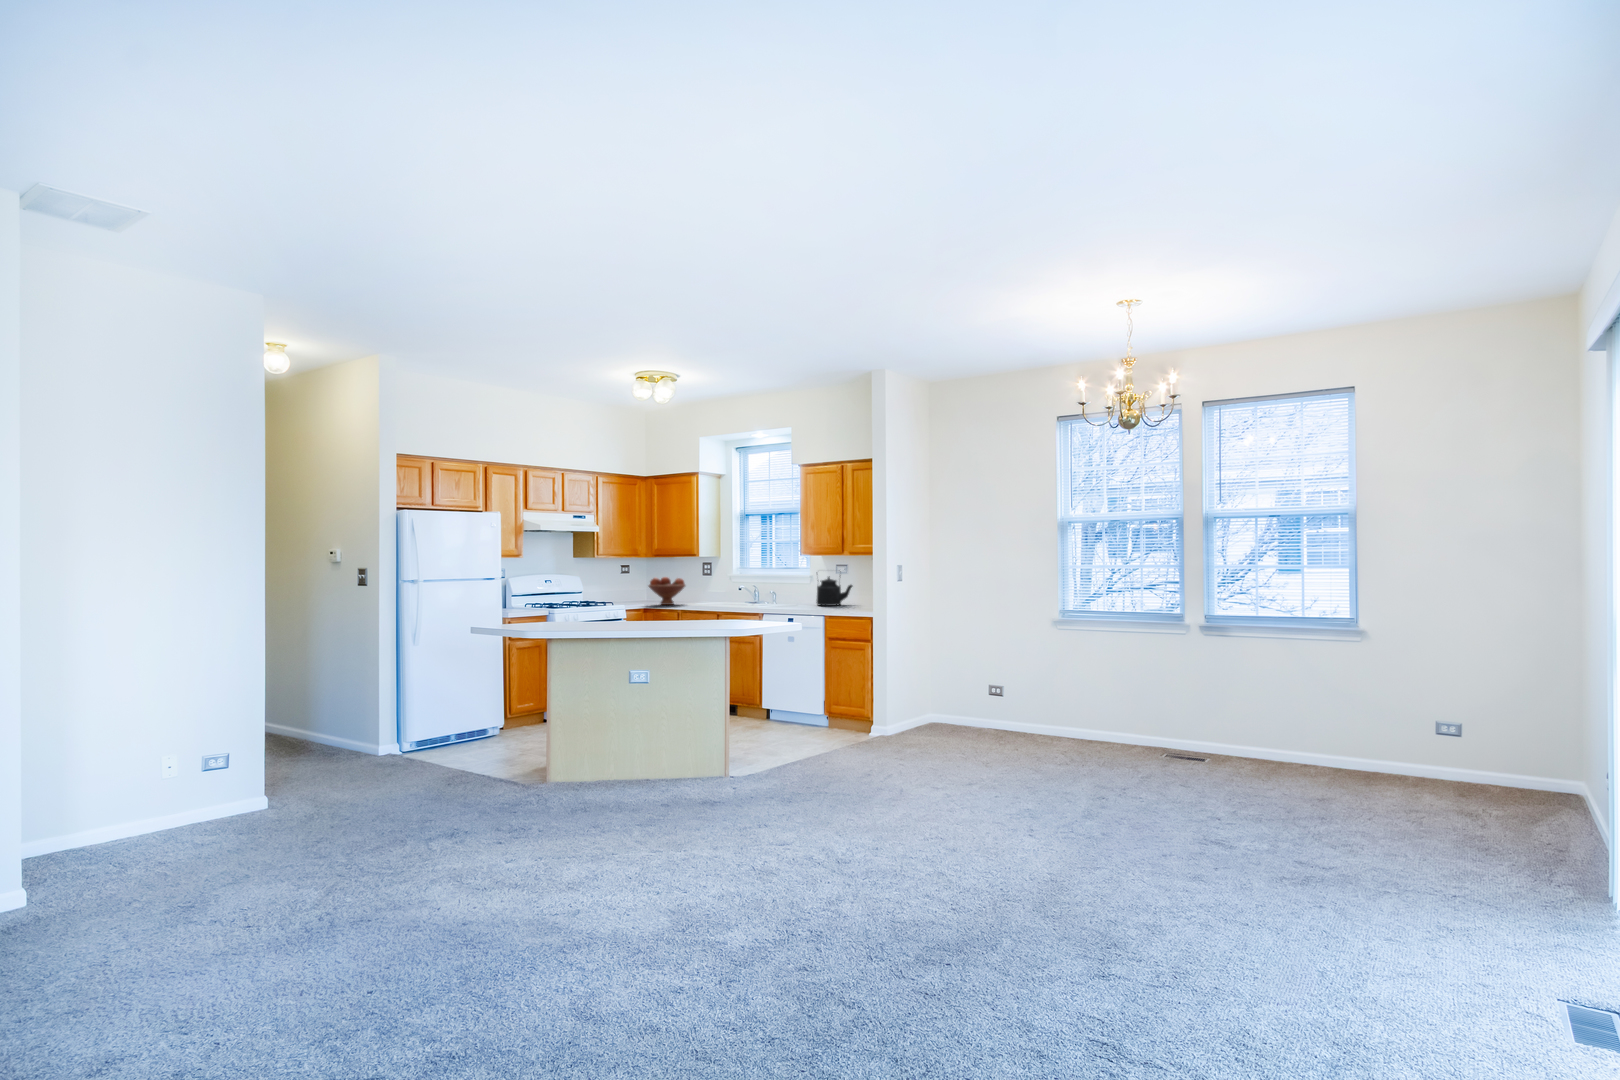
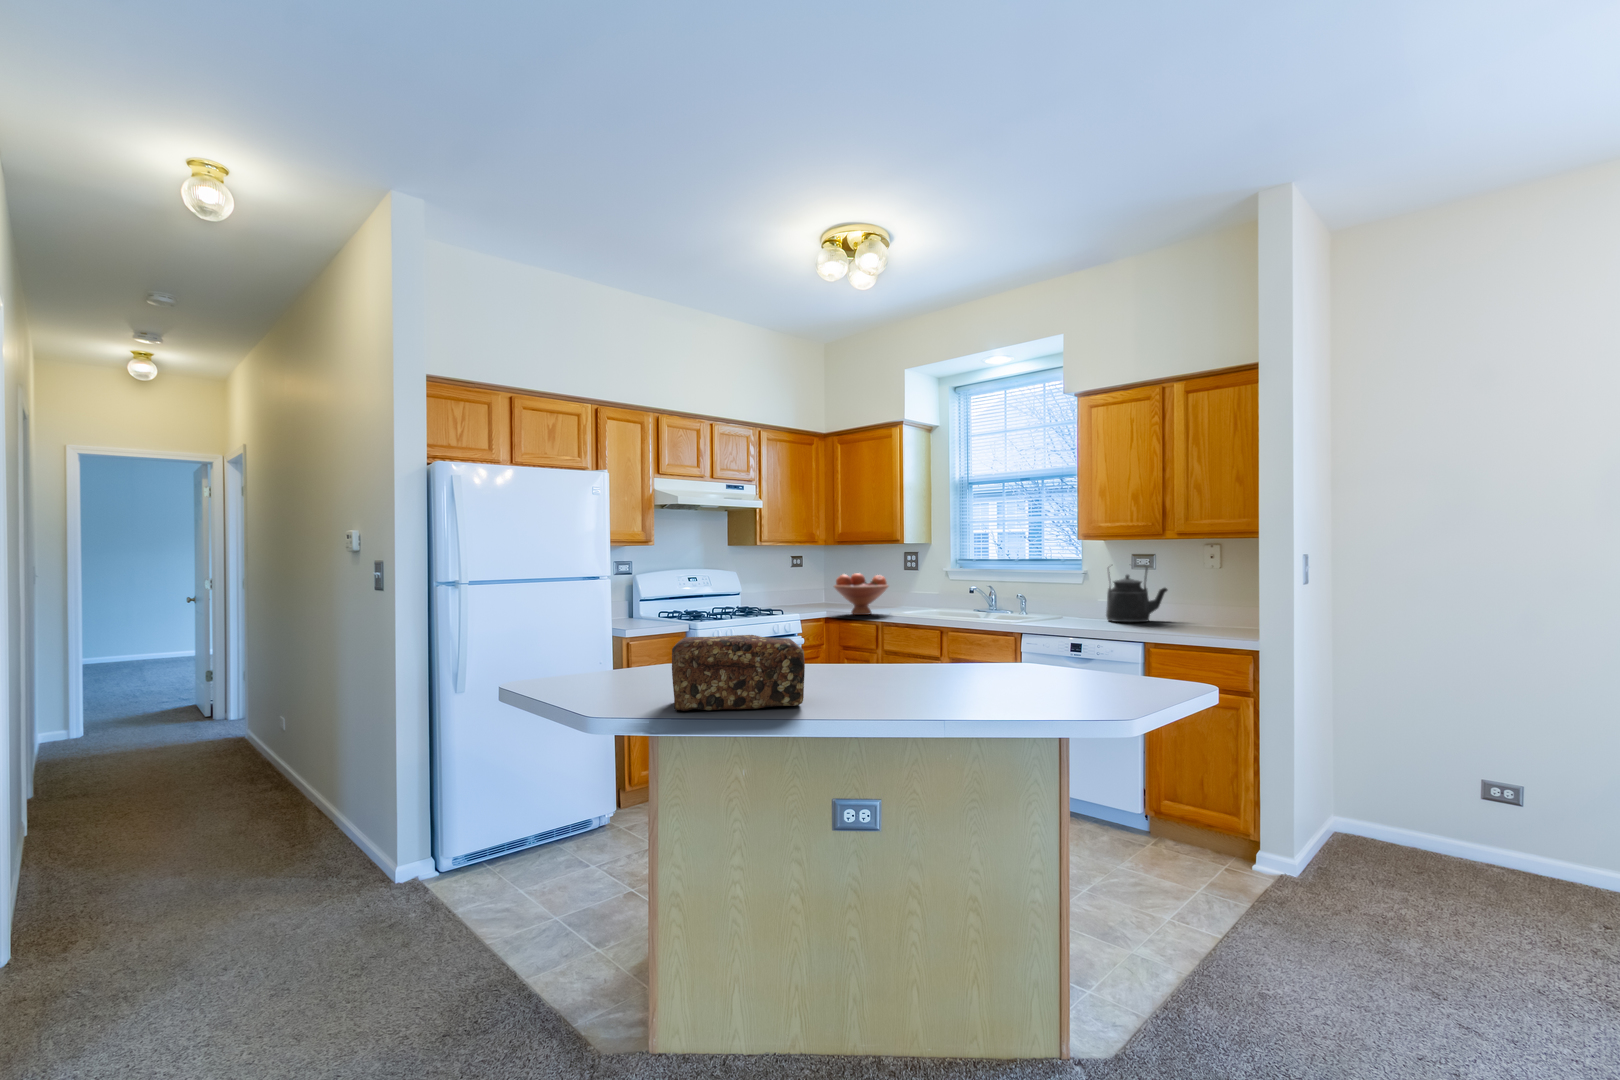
bread loaf: none [554,599,611,629] -> present [672,635,805,711]

